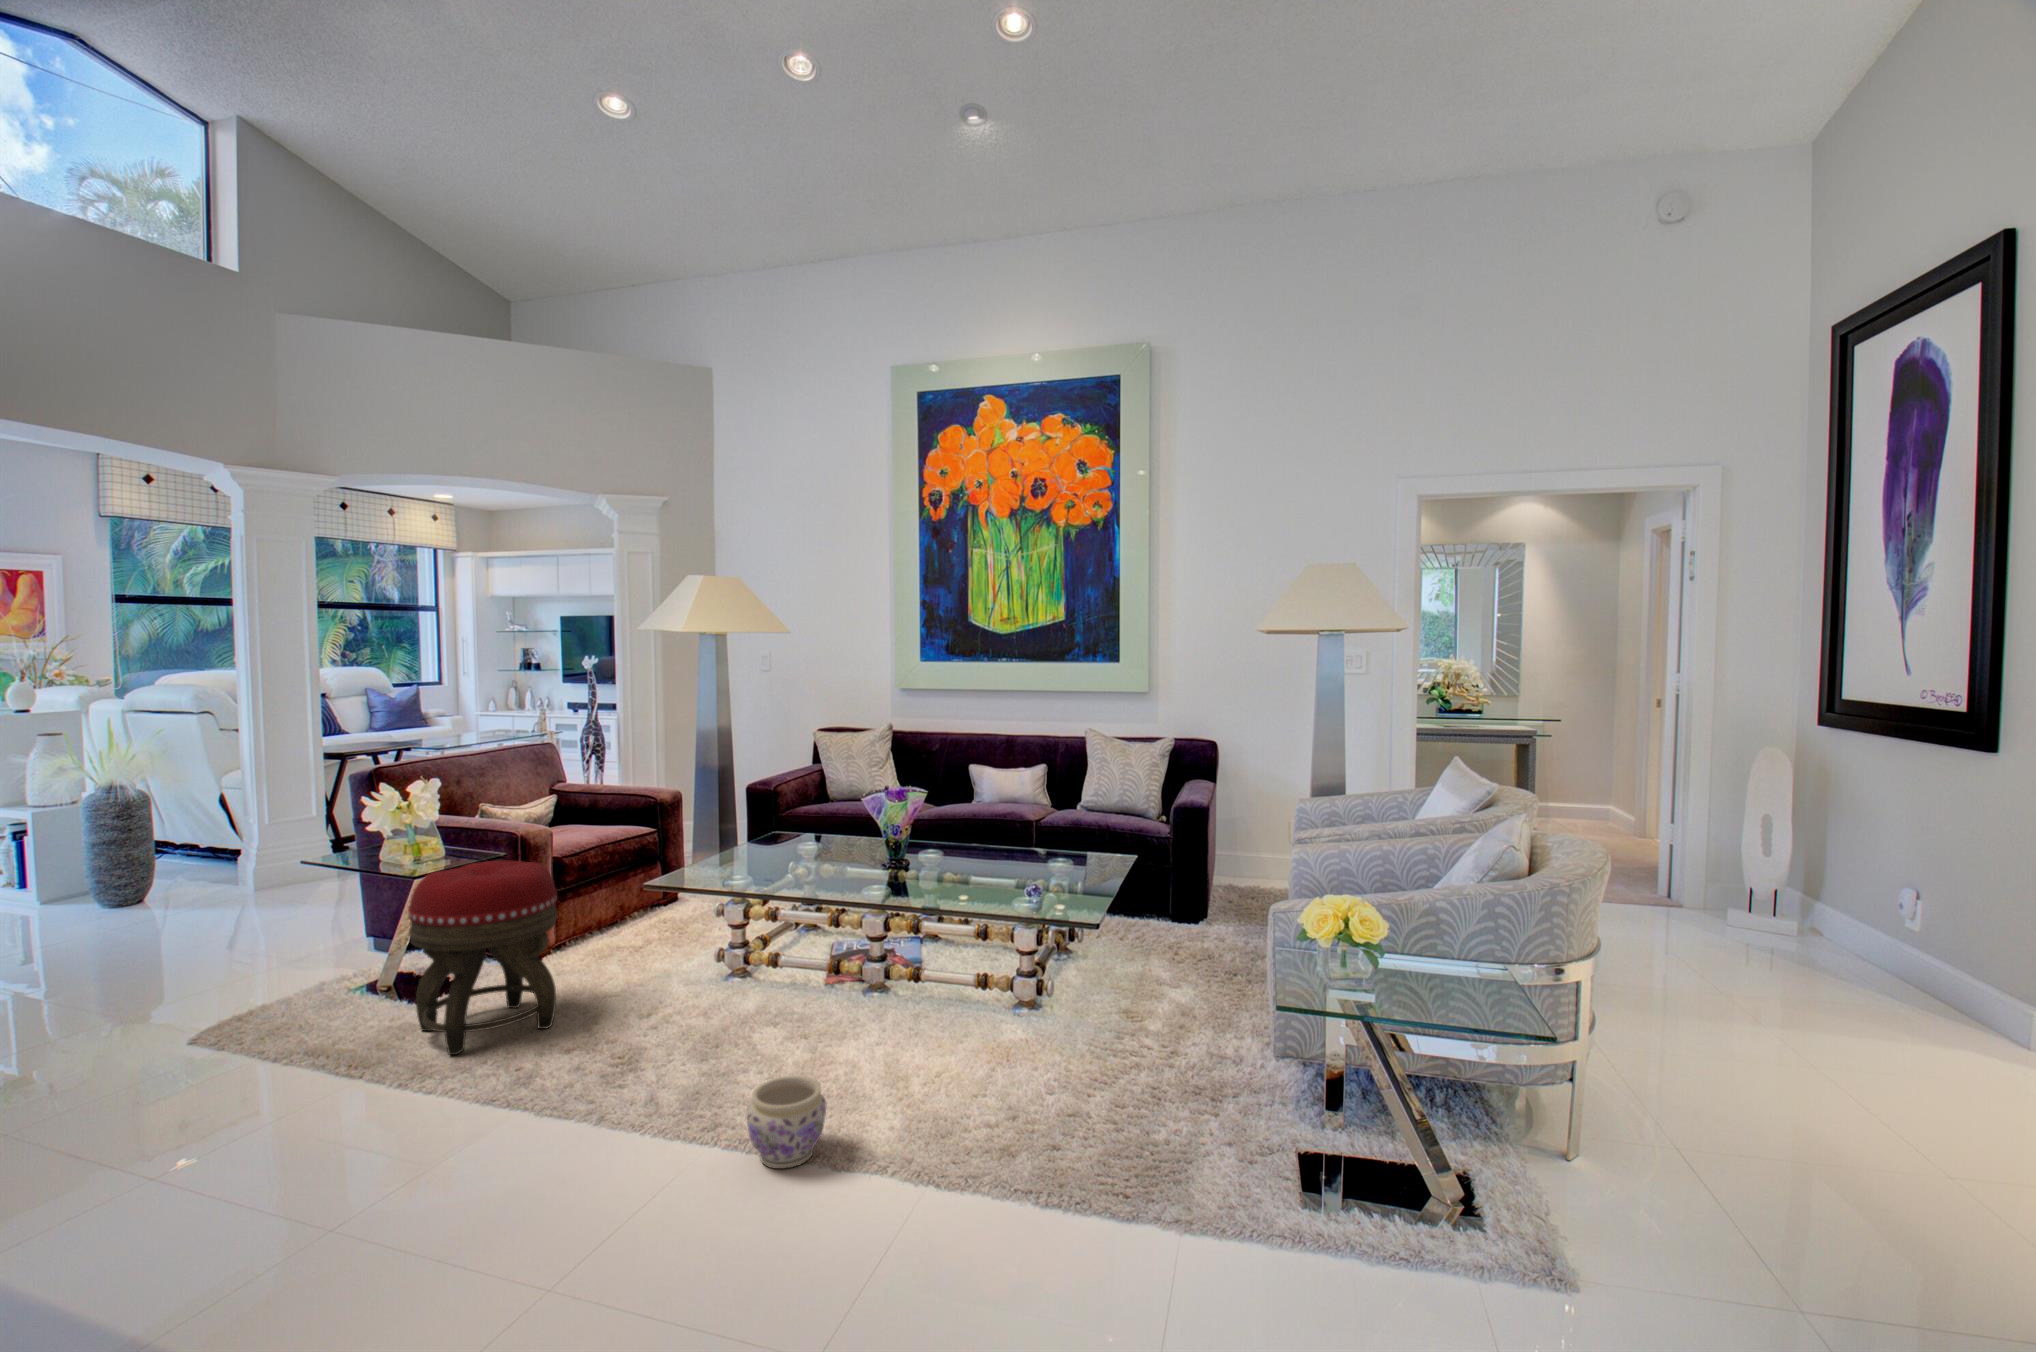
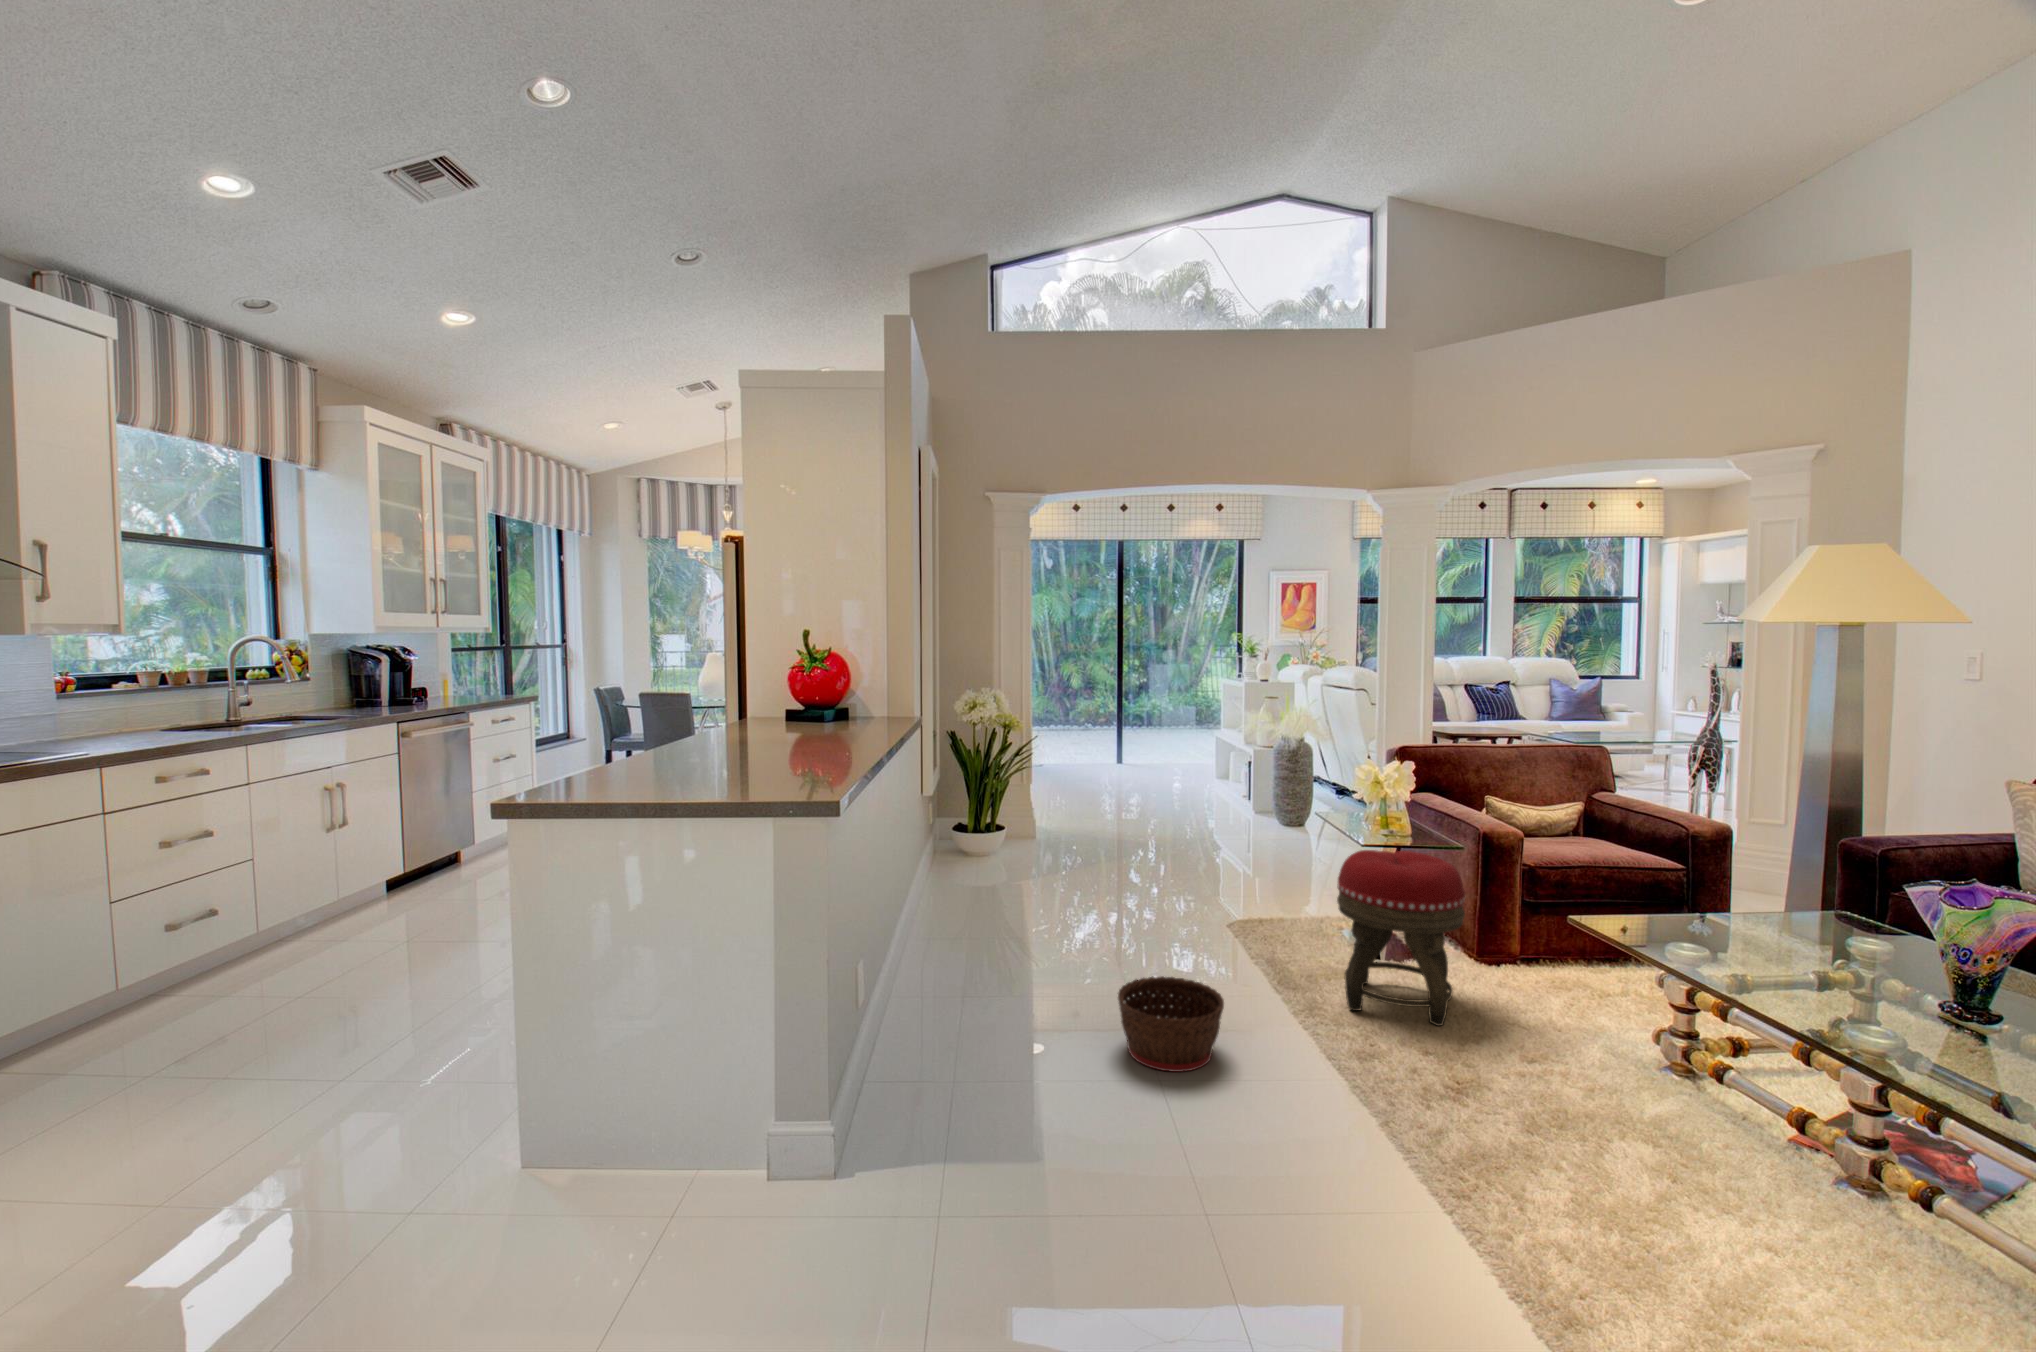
planter: present [746,1076,826,1169] -> none [1435,1173,1538,1291]
basket: none [188,1090,377,1240] -> present [1118,976,1224,1072]

